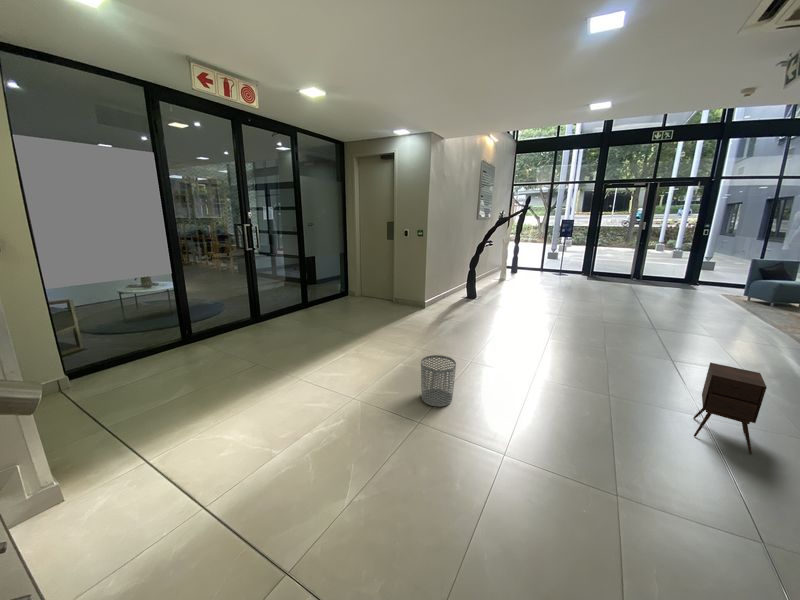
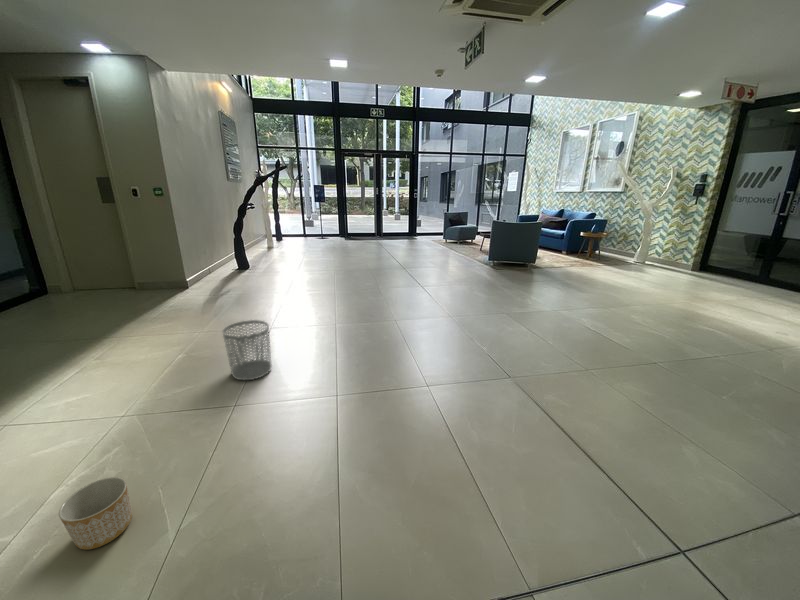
side table: present [693,362,767,454] -> none [458,273,497,329]
planter: none [300,439,332,480] -> present [59,477,132,550]

